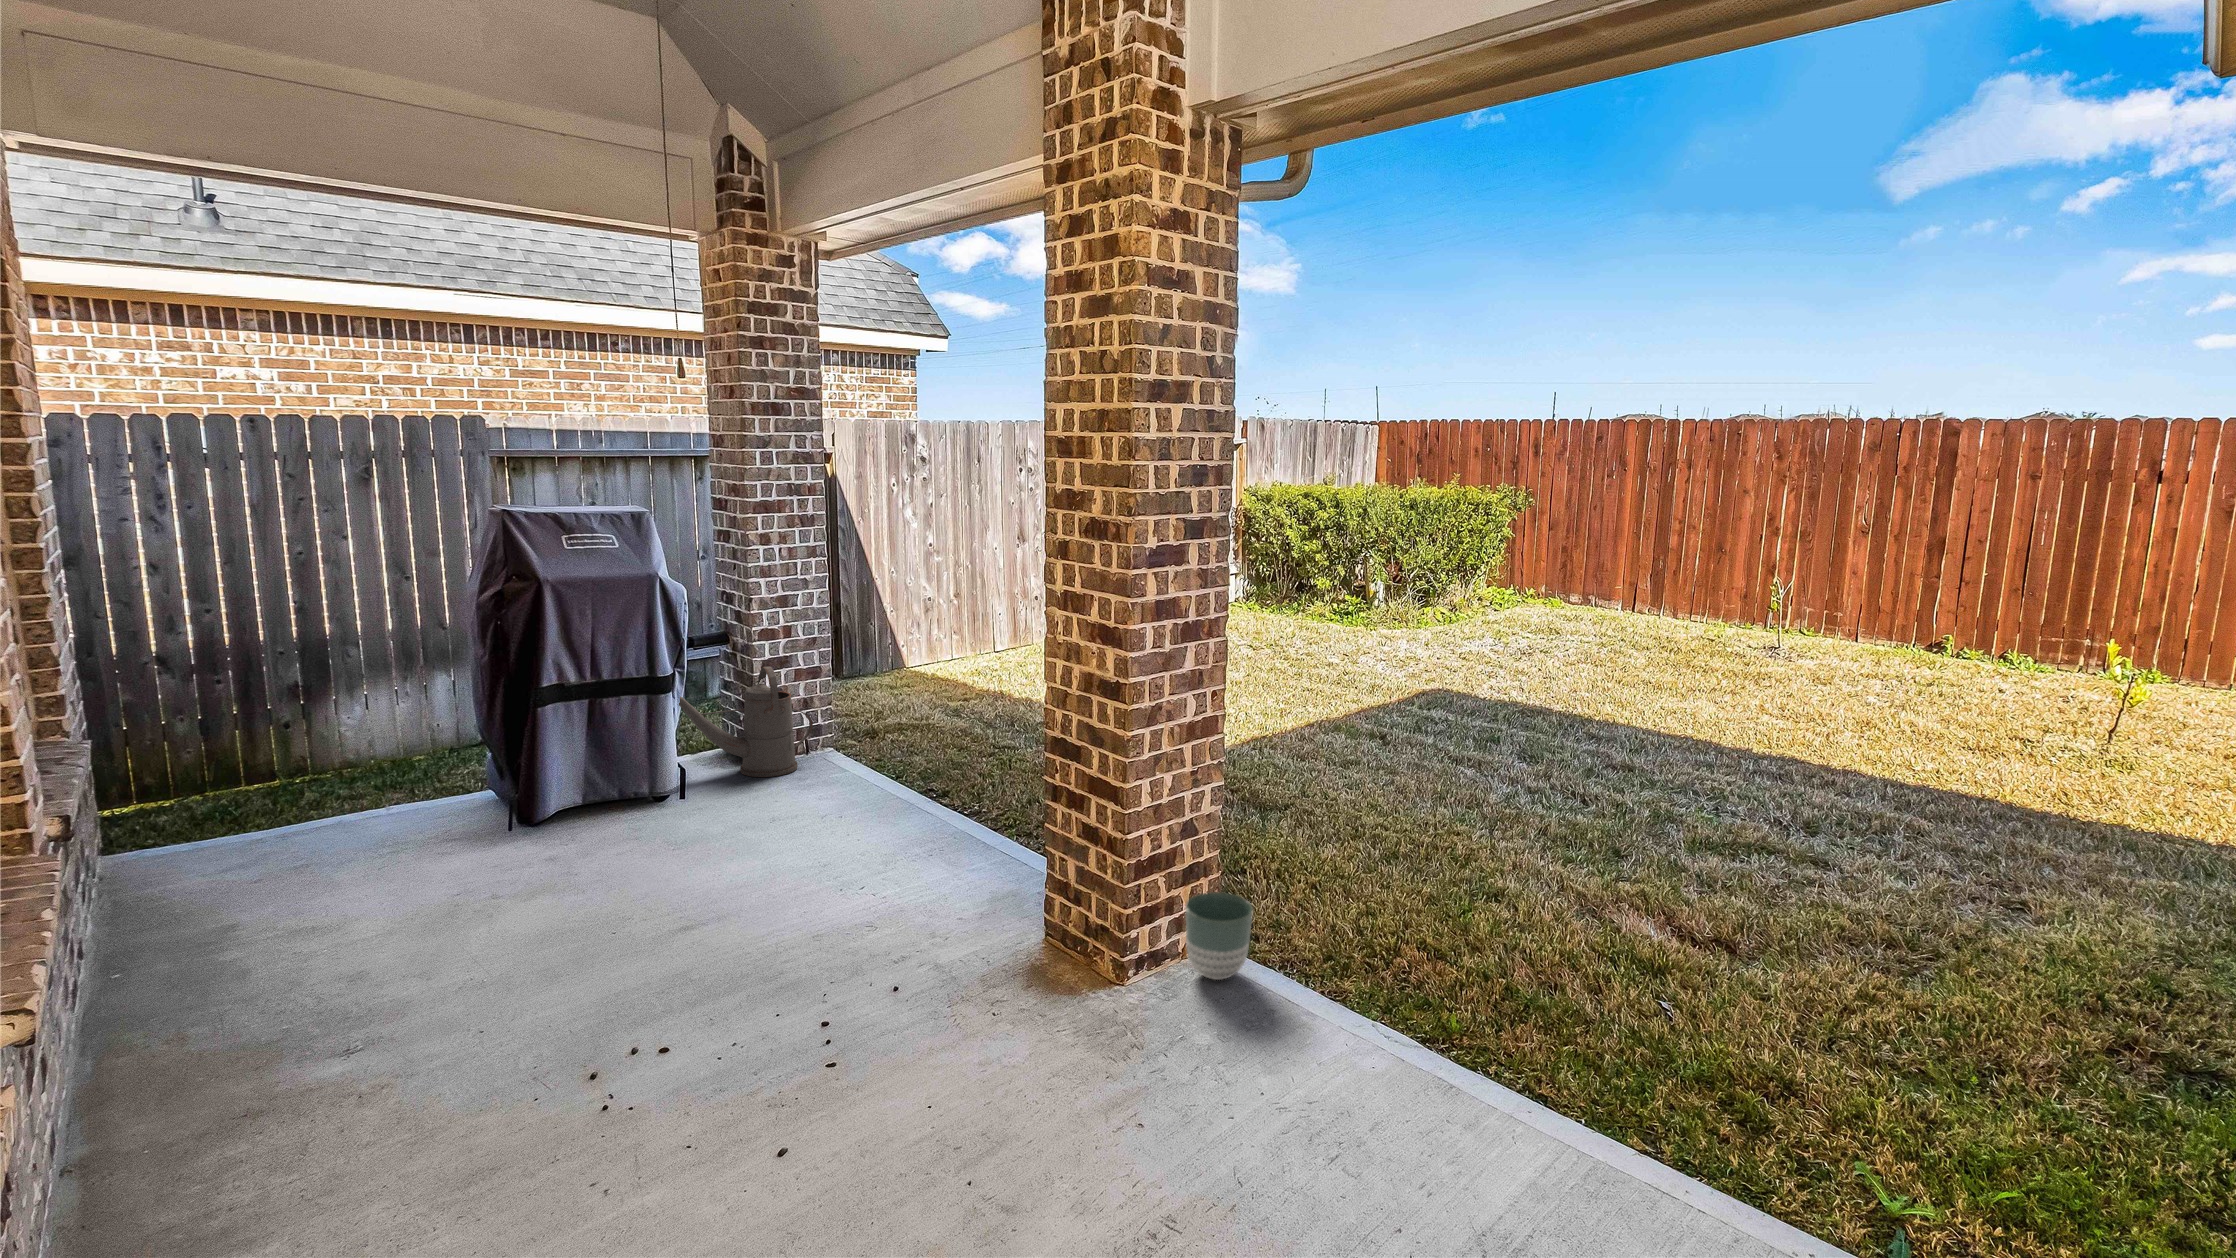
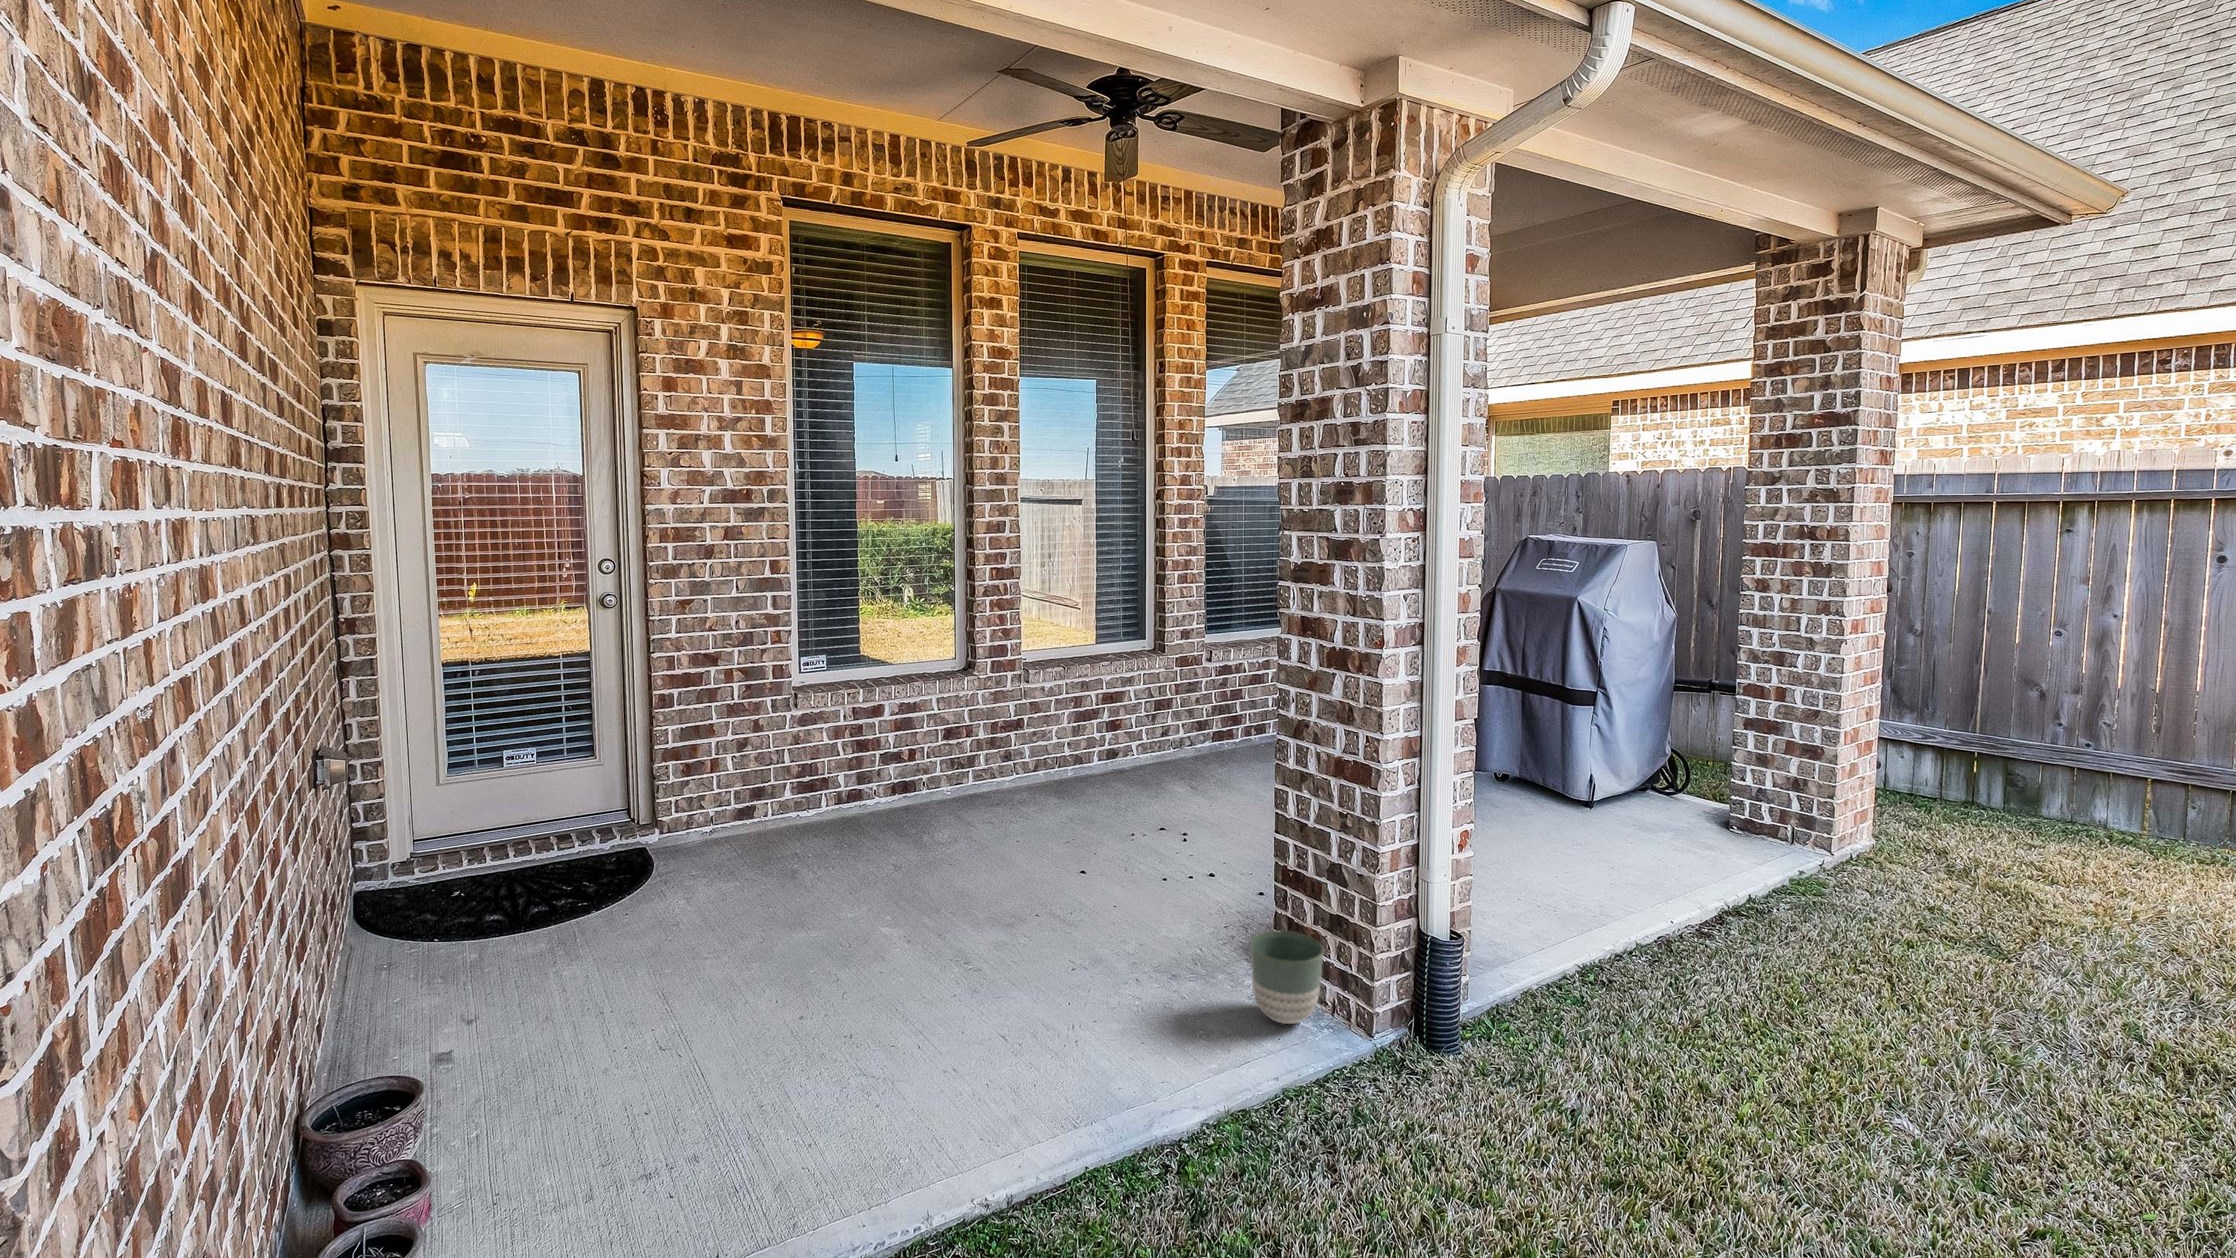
watering can: present [679,667,813,777] -> none [1619,718,1753,839]

